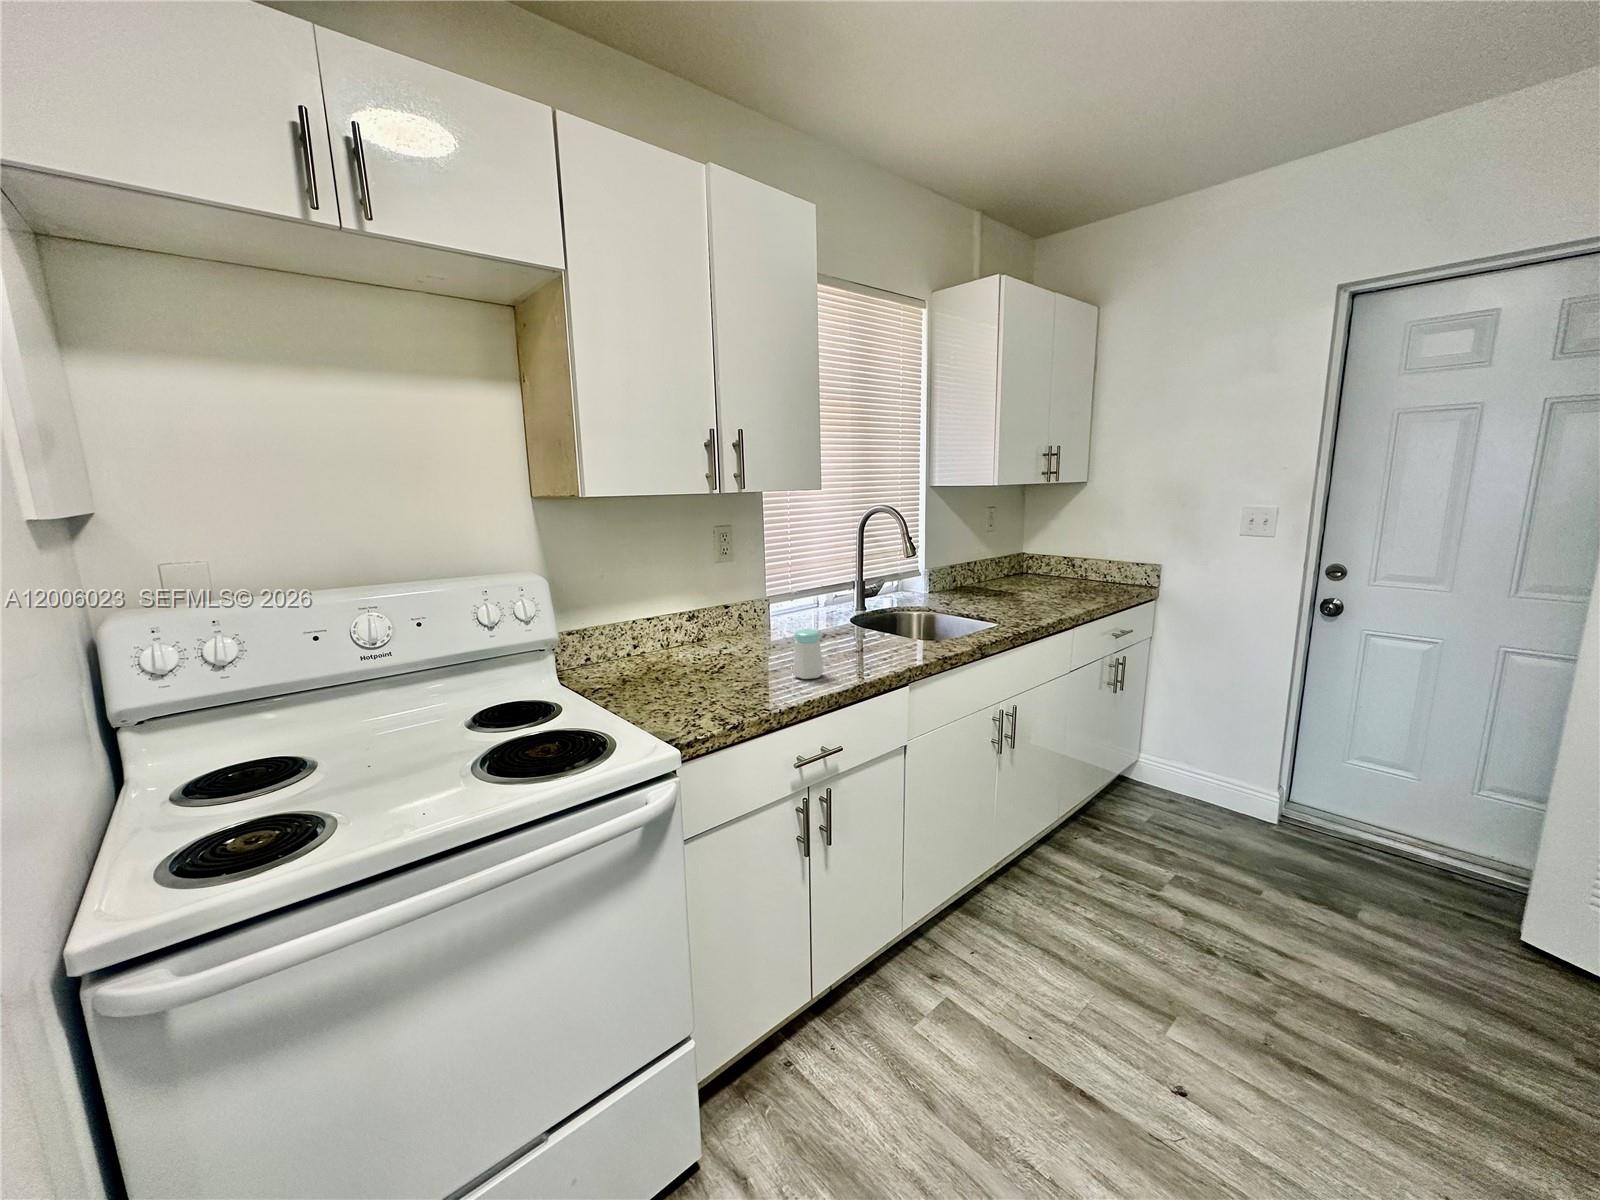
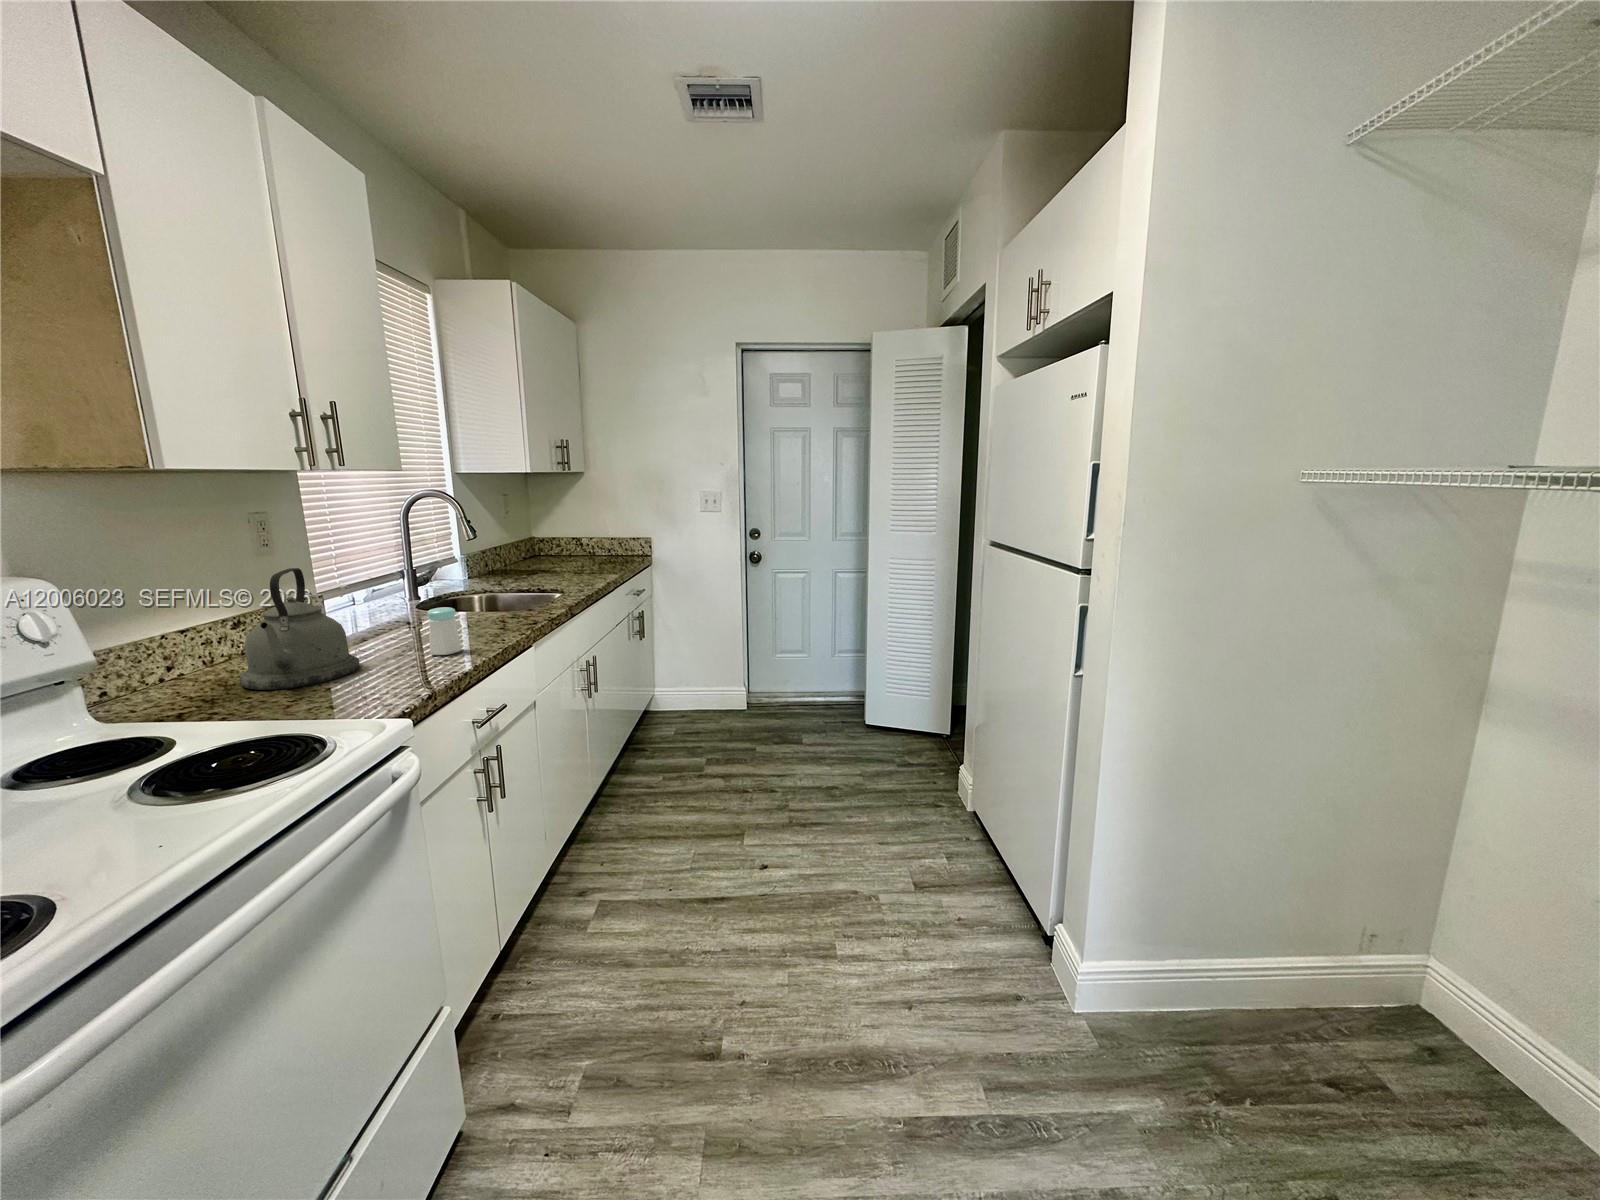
kettle: none [651,577,739,686] -> present [239,568,360,690]

